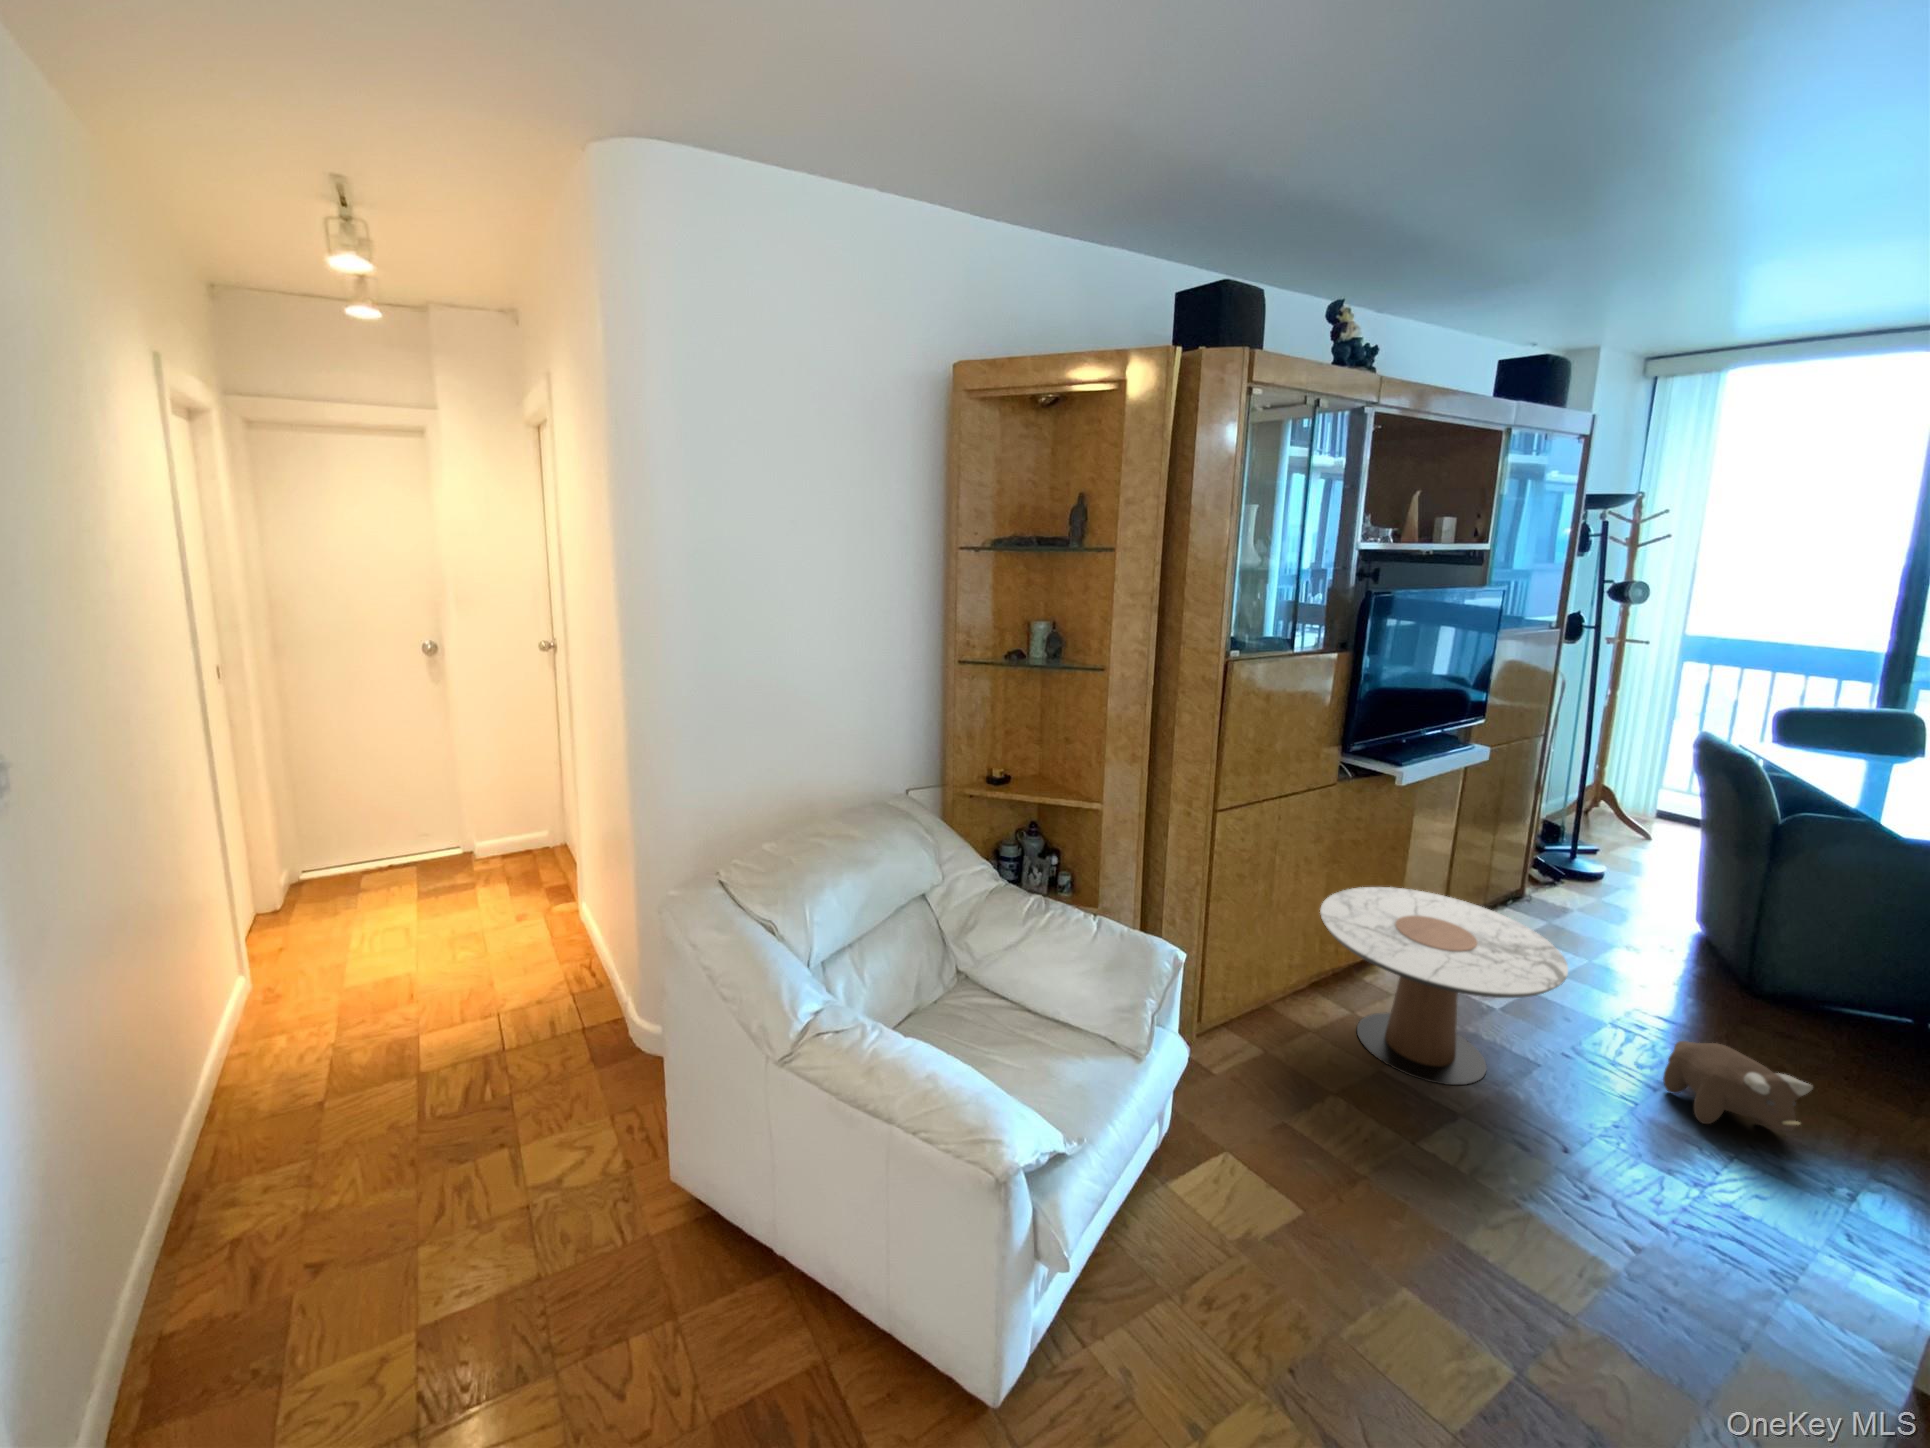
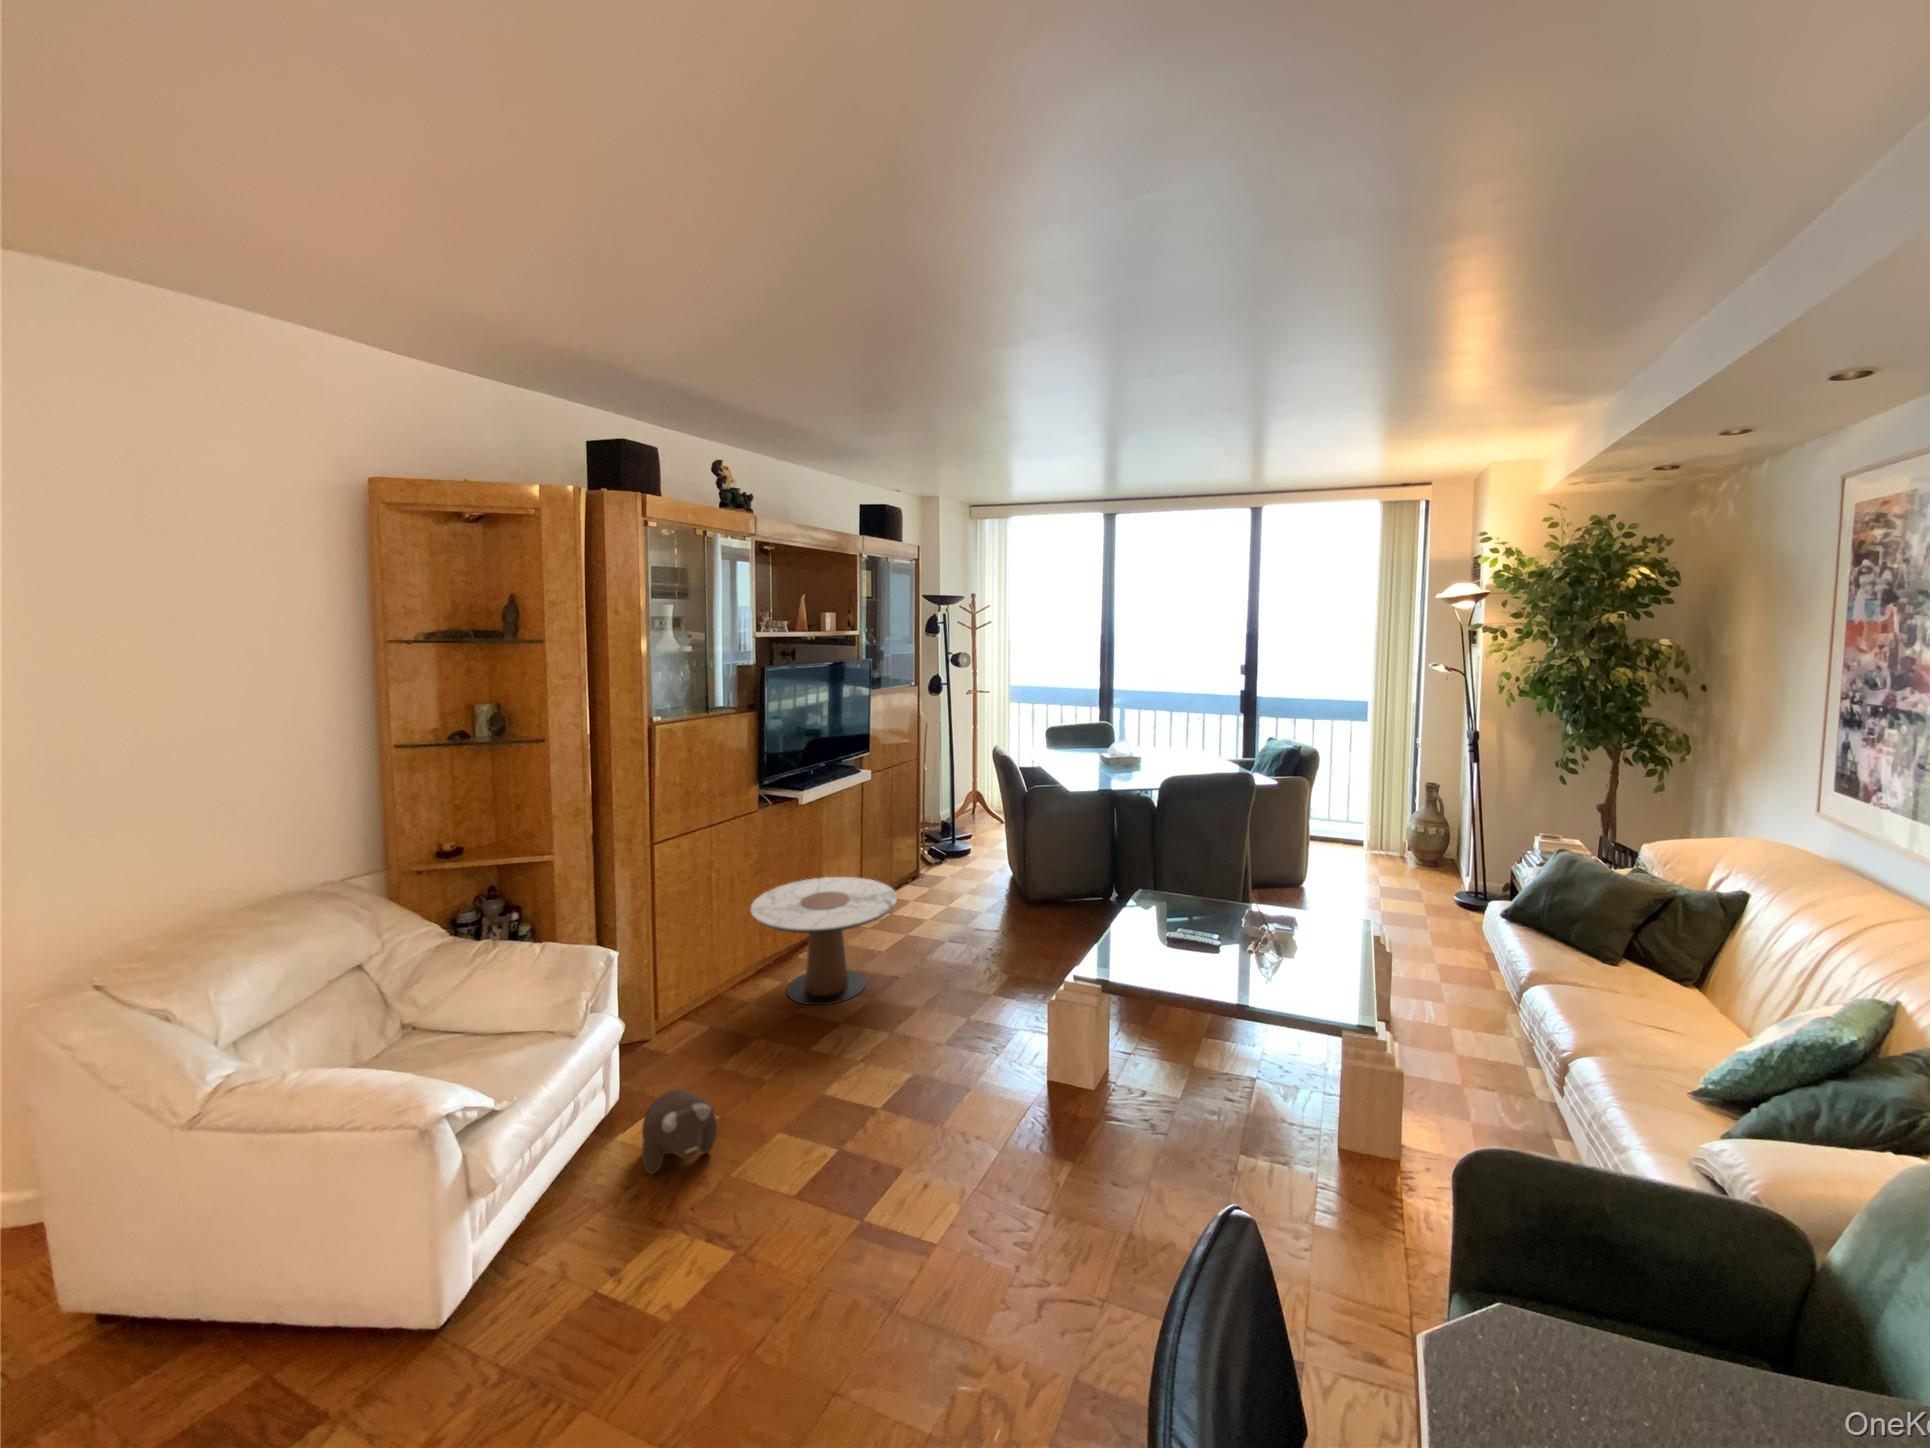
plush toy: present [1663,1041,1813,1131] -> present [642,1089,717,1174]

